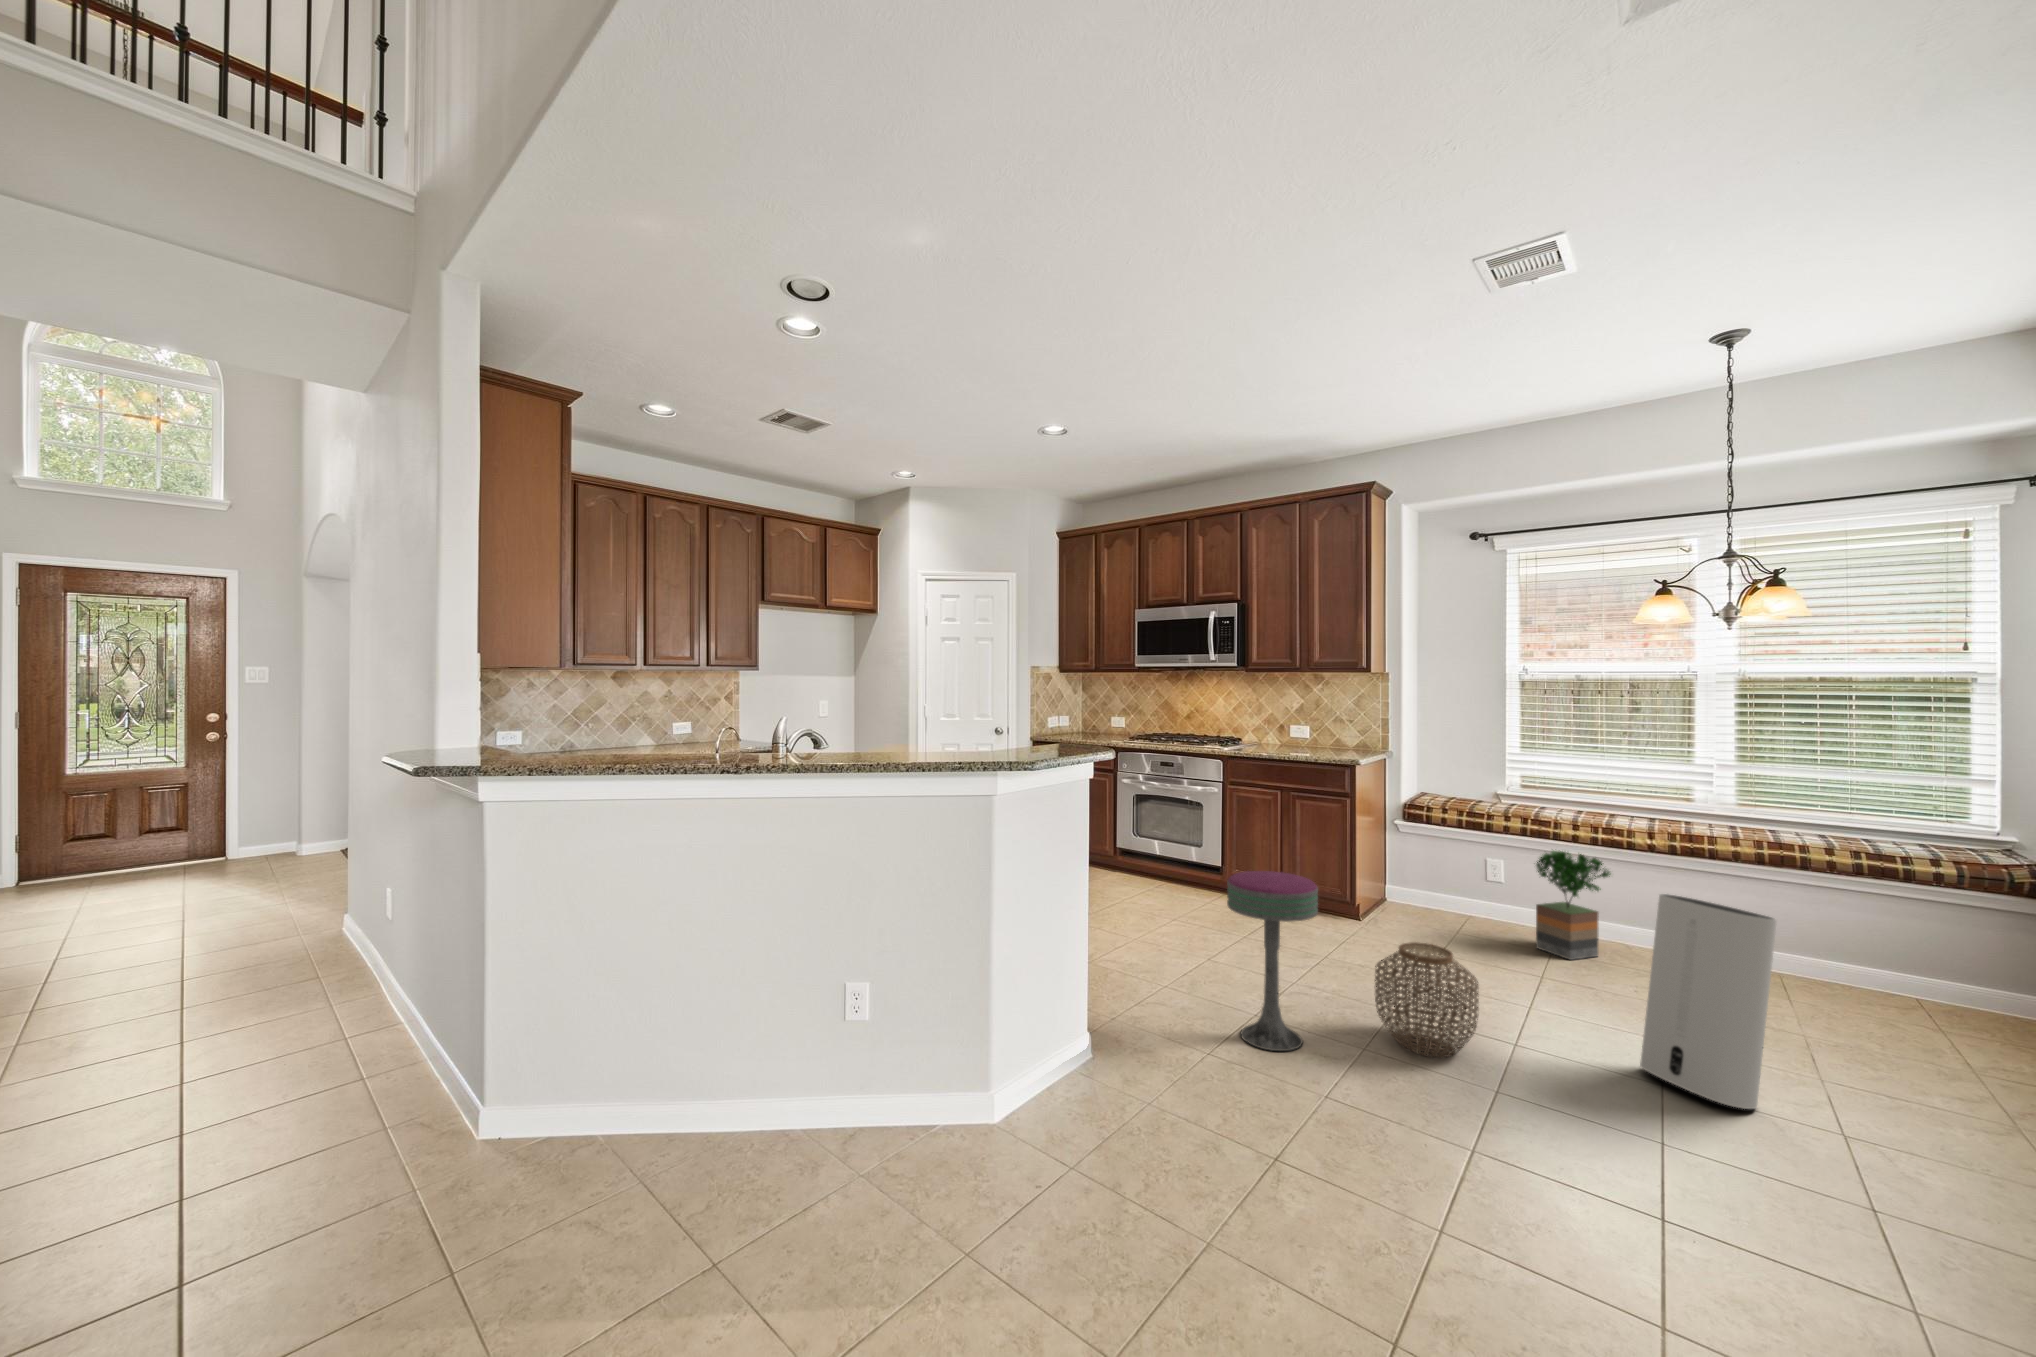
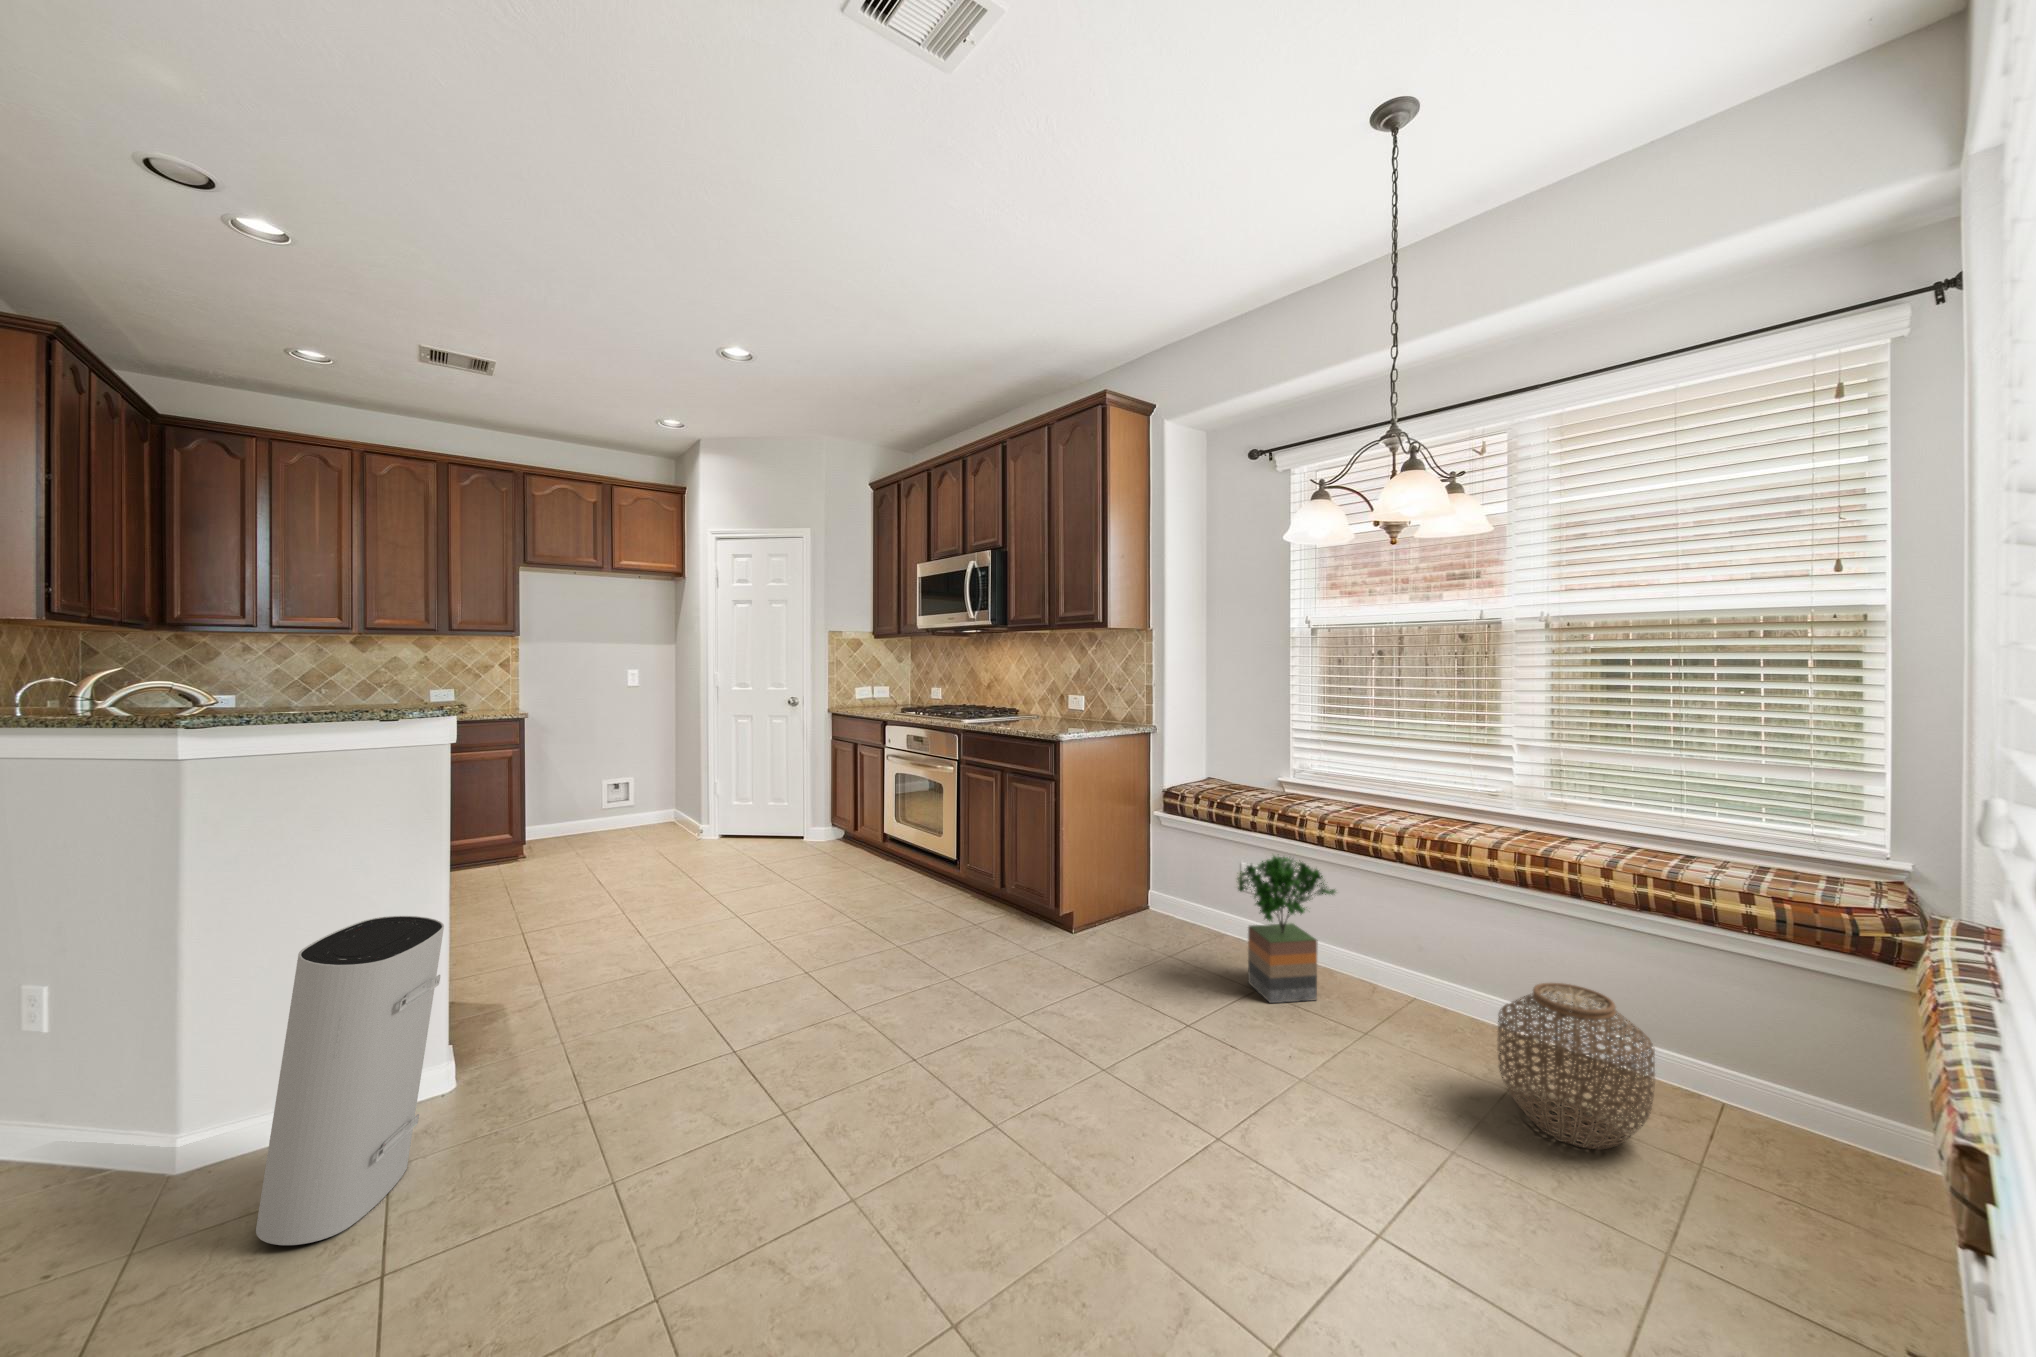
bar stool: present [1227,871,1318,1051] -> none [621,875,747,1118]
air purifier: present [1640,894,1777,1109] -> present [256,916,444,1245]
woven basket: present [1375,942,1479,1058] -> present [1498,983,1655,1149]

